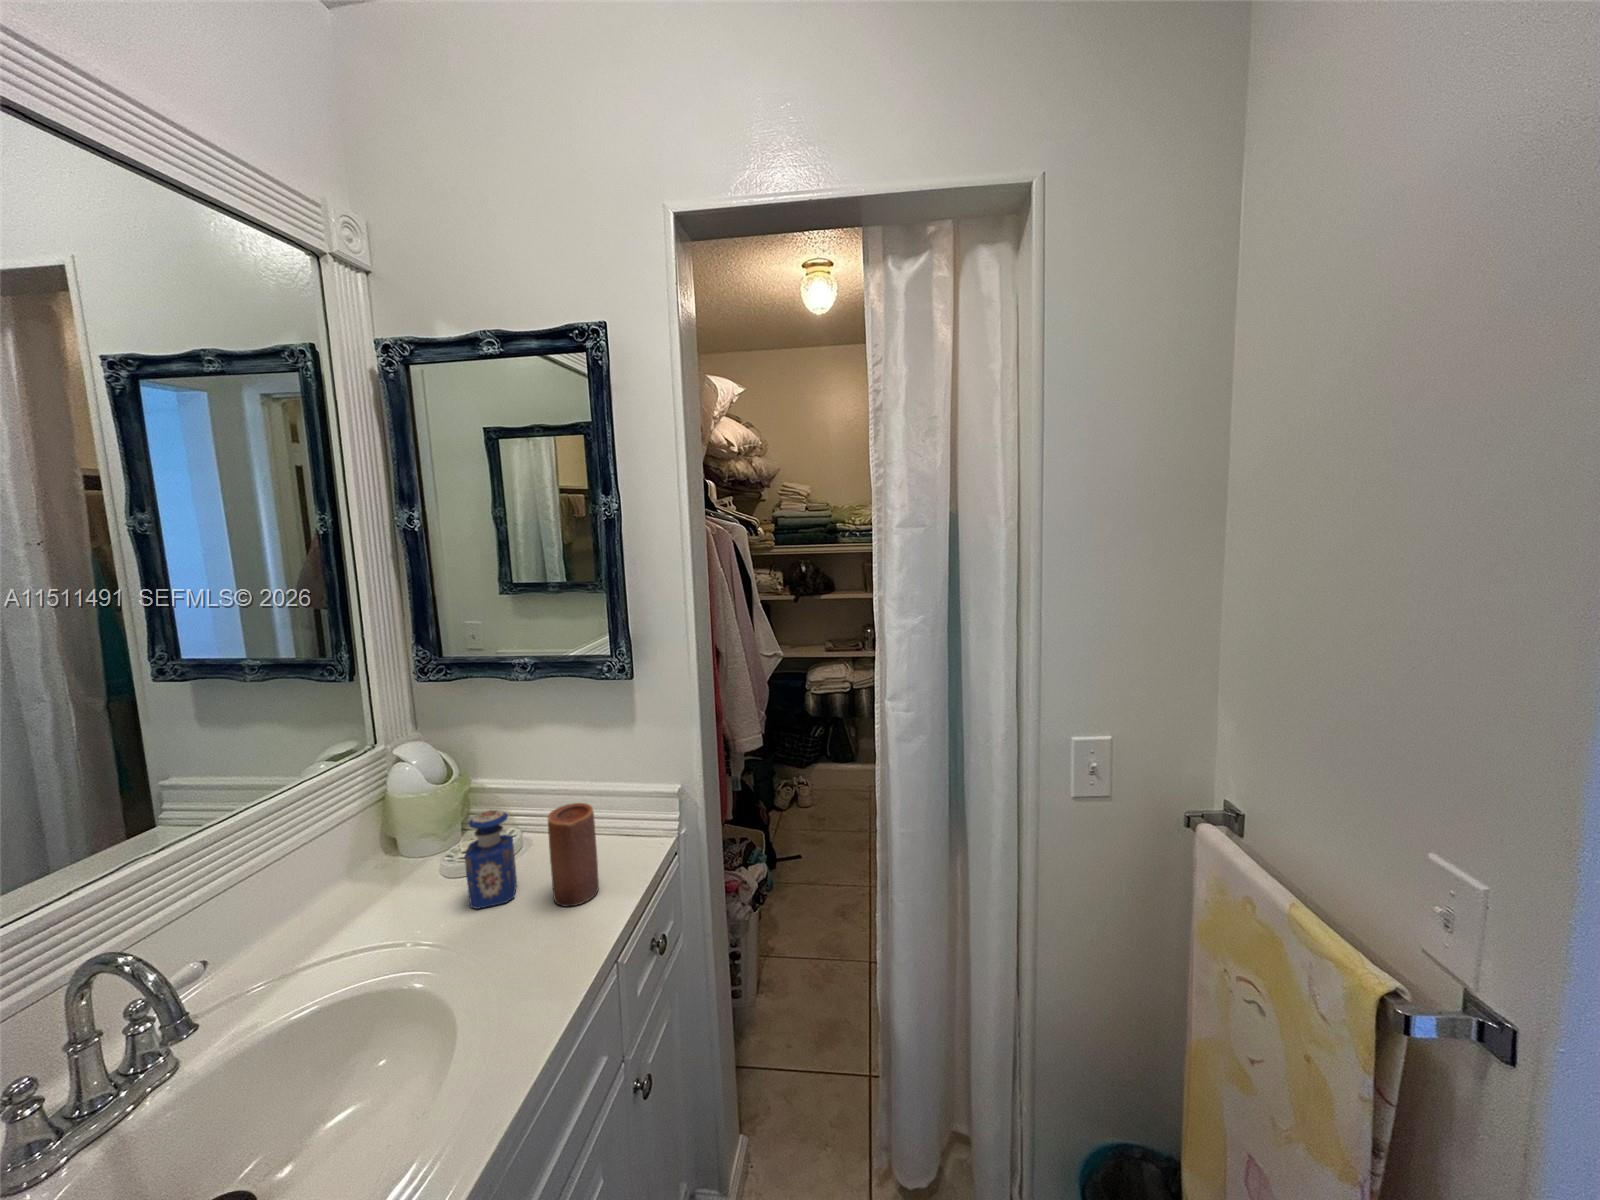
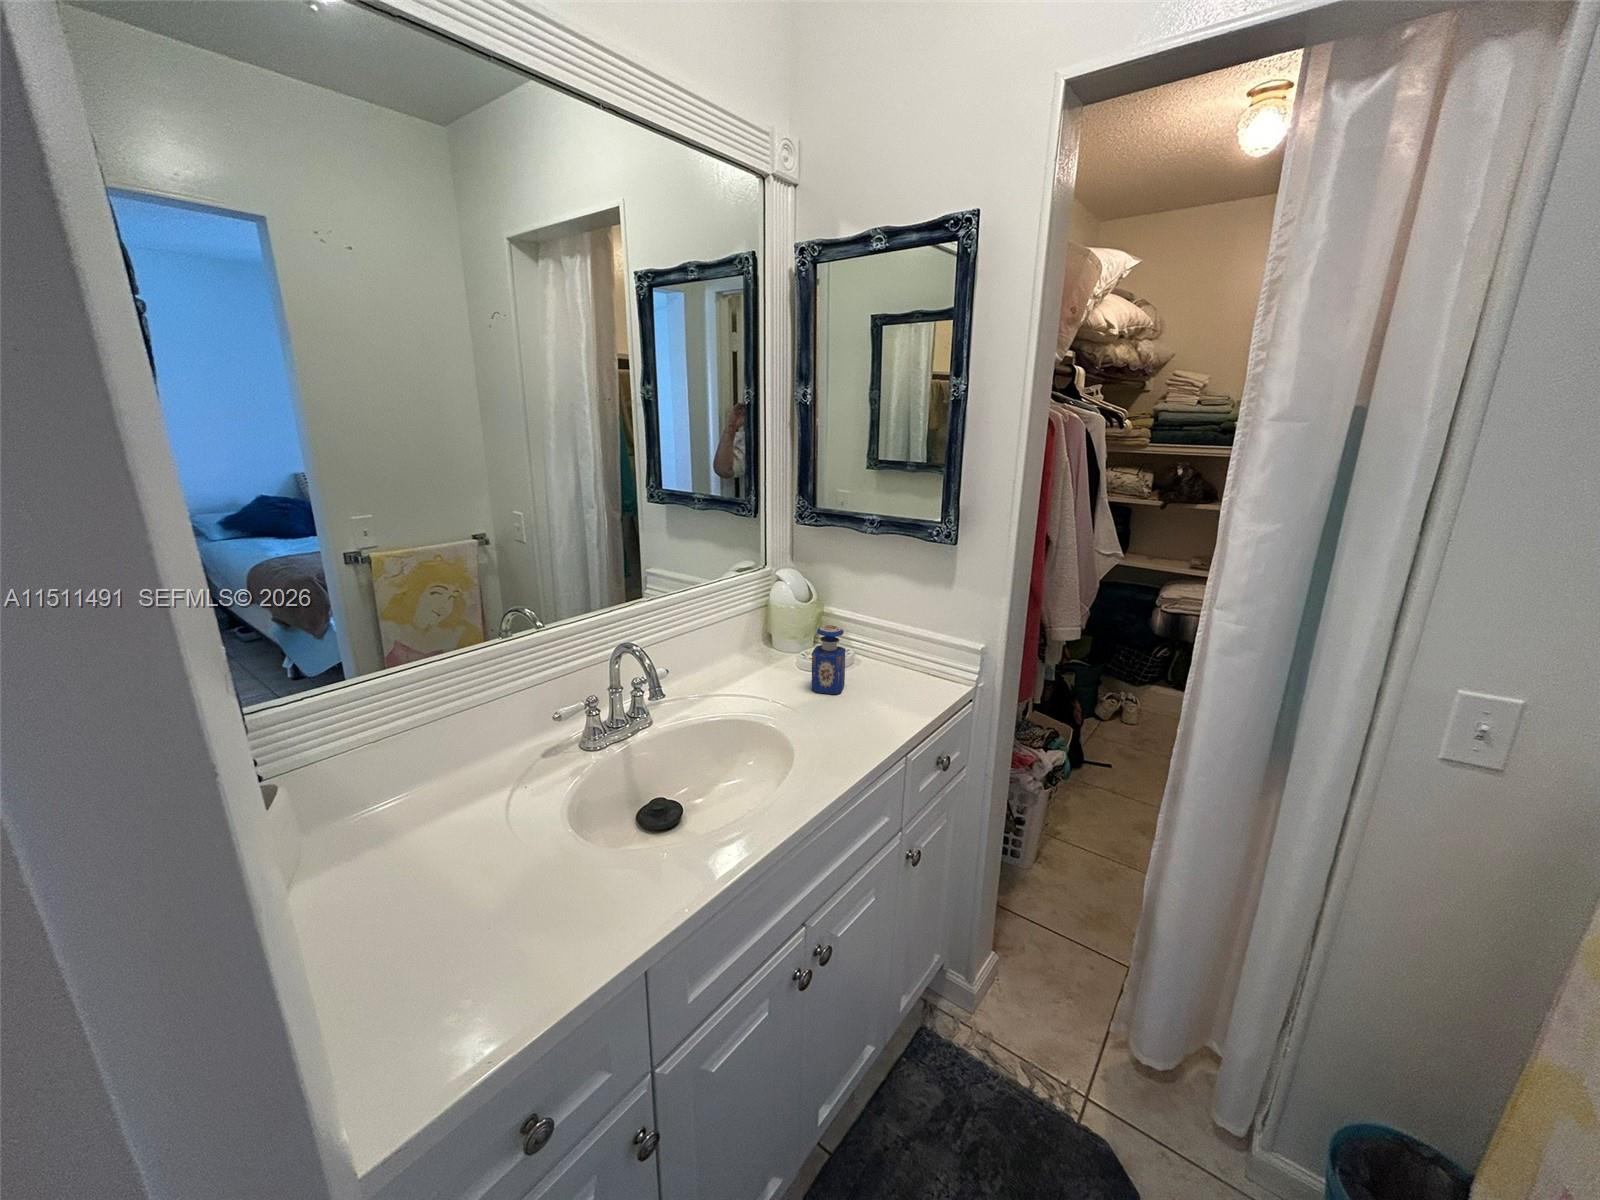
candle: present [548,803,599,906] -> none [867,634,905,711]

